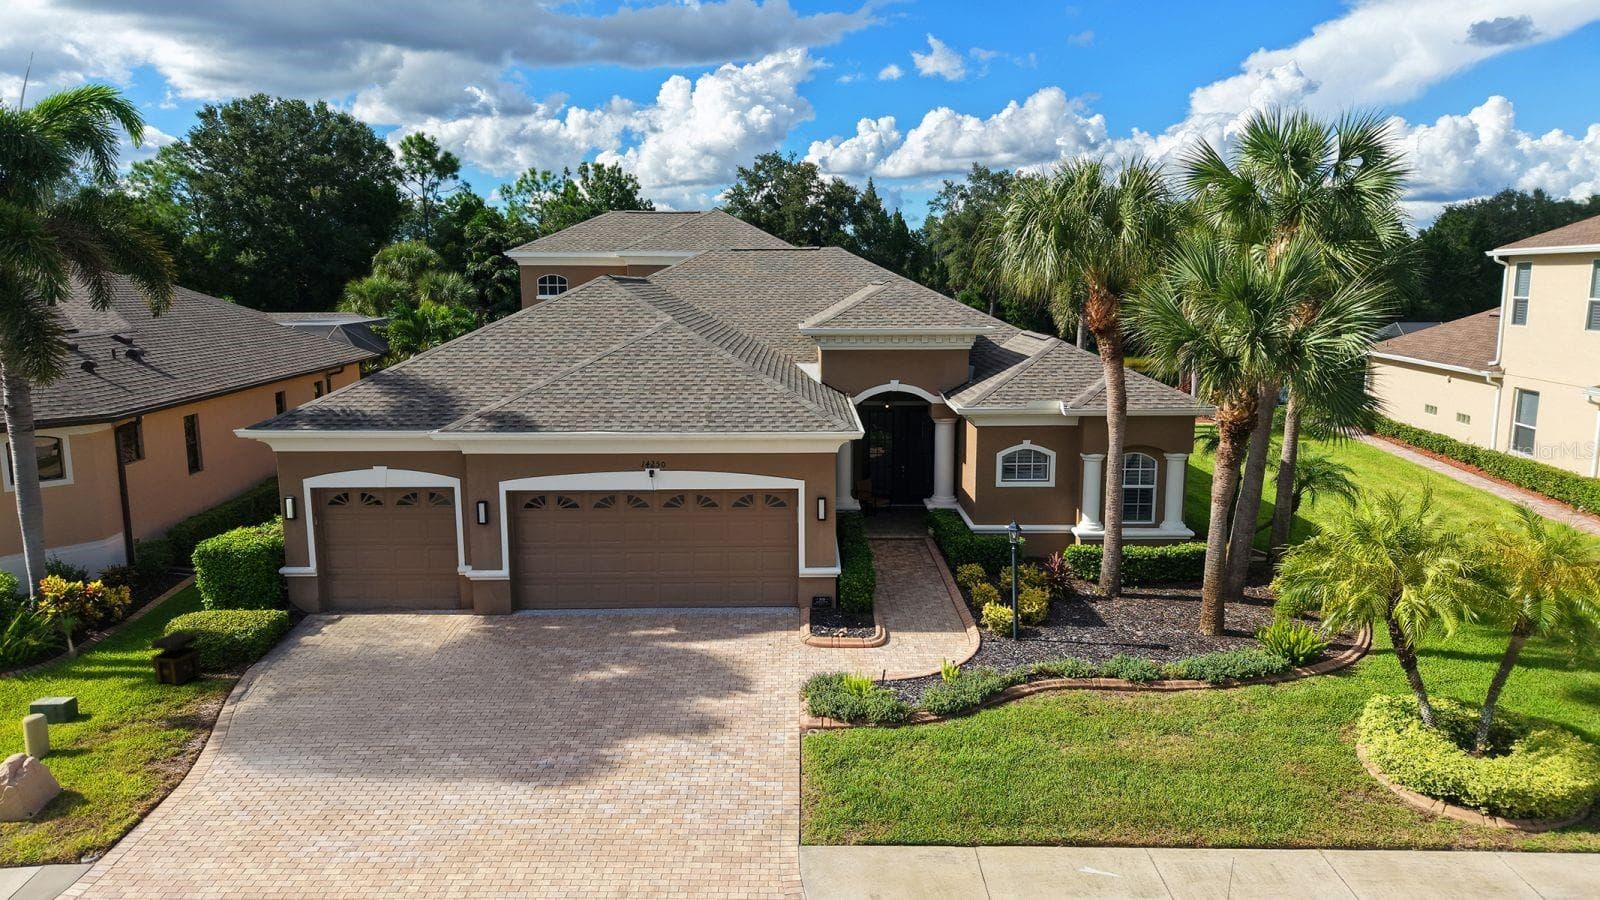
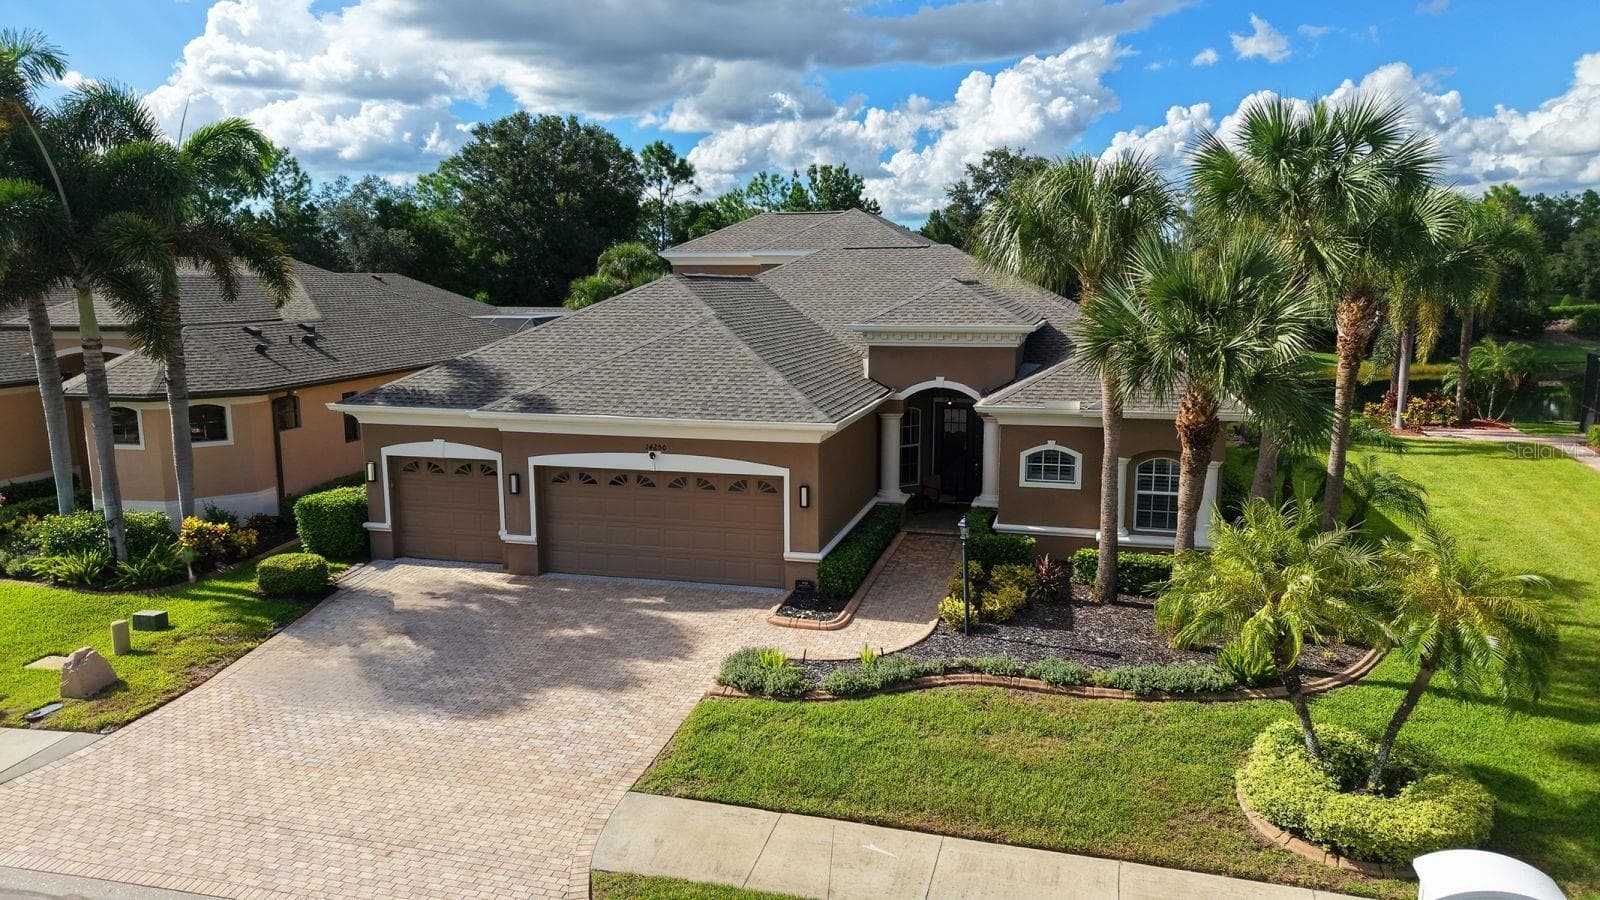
toolbox: present [151,633,201,685] -> none [231,568,271,610]

